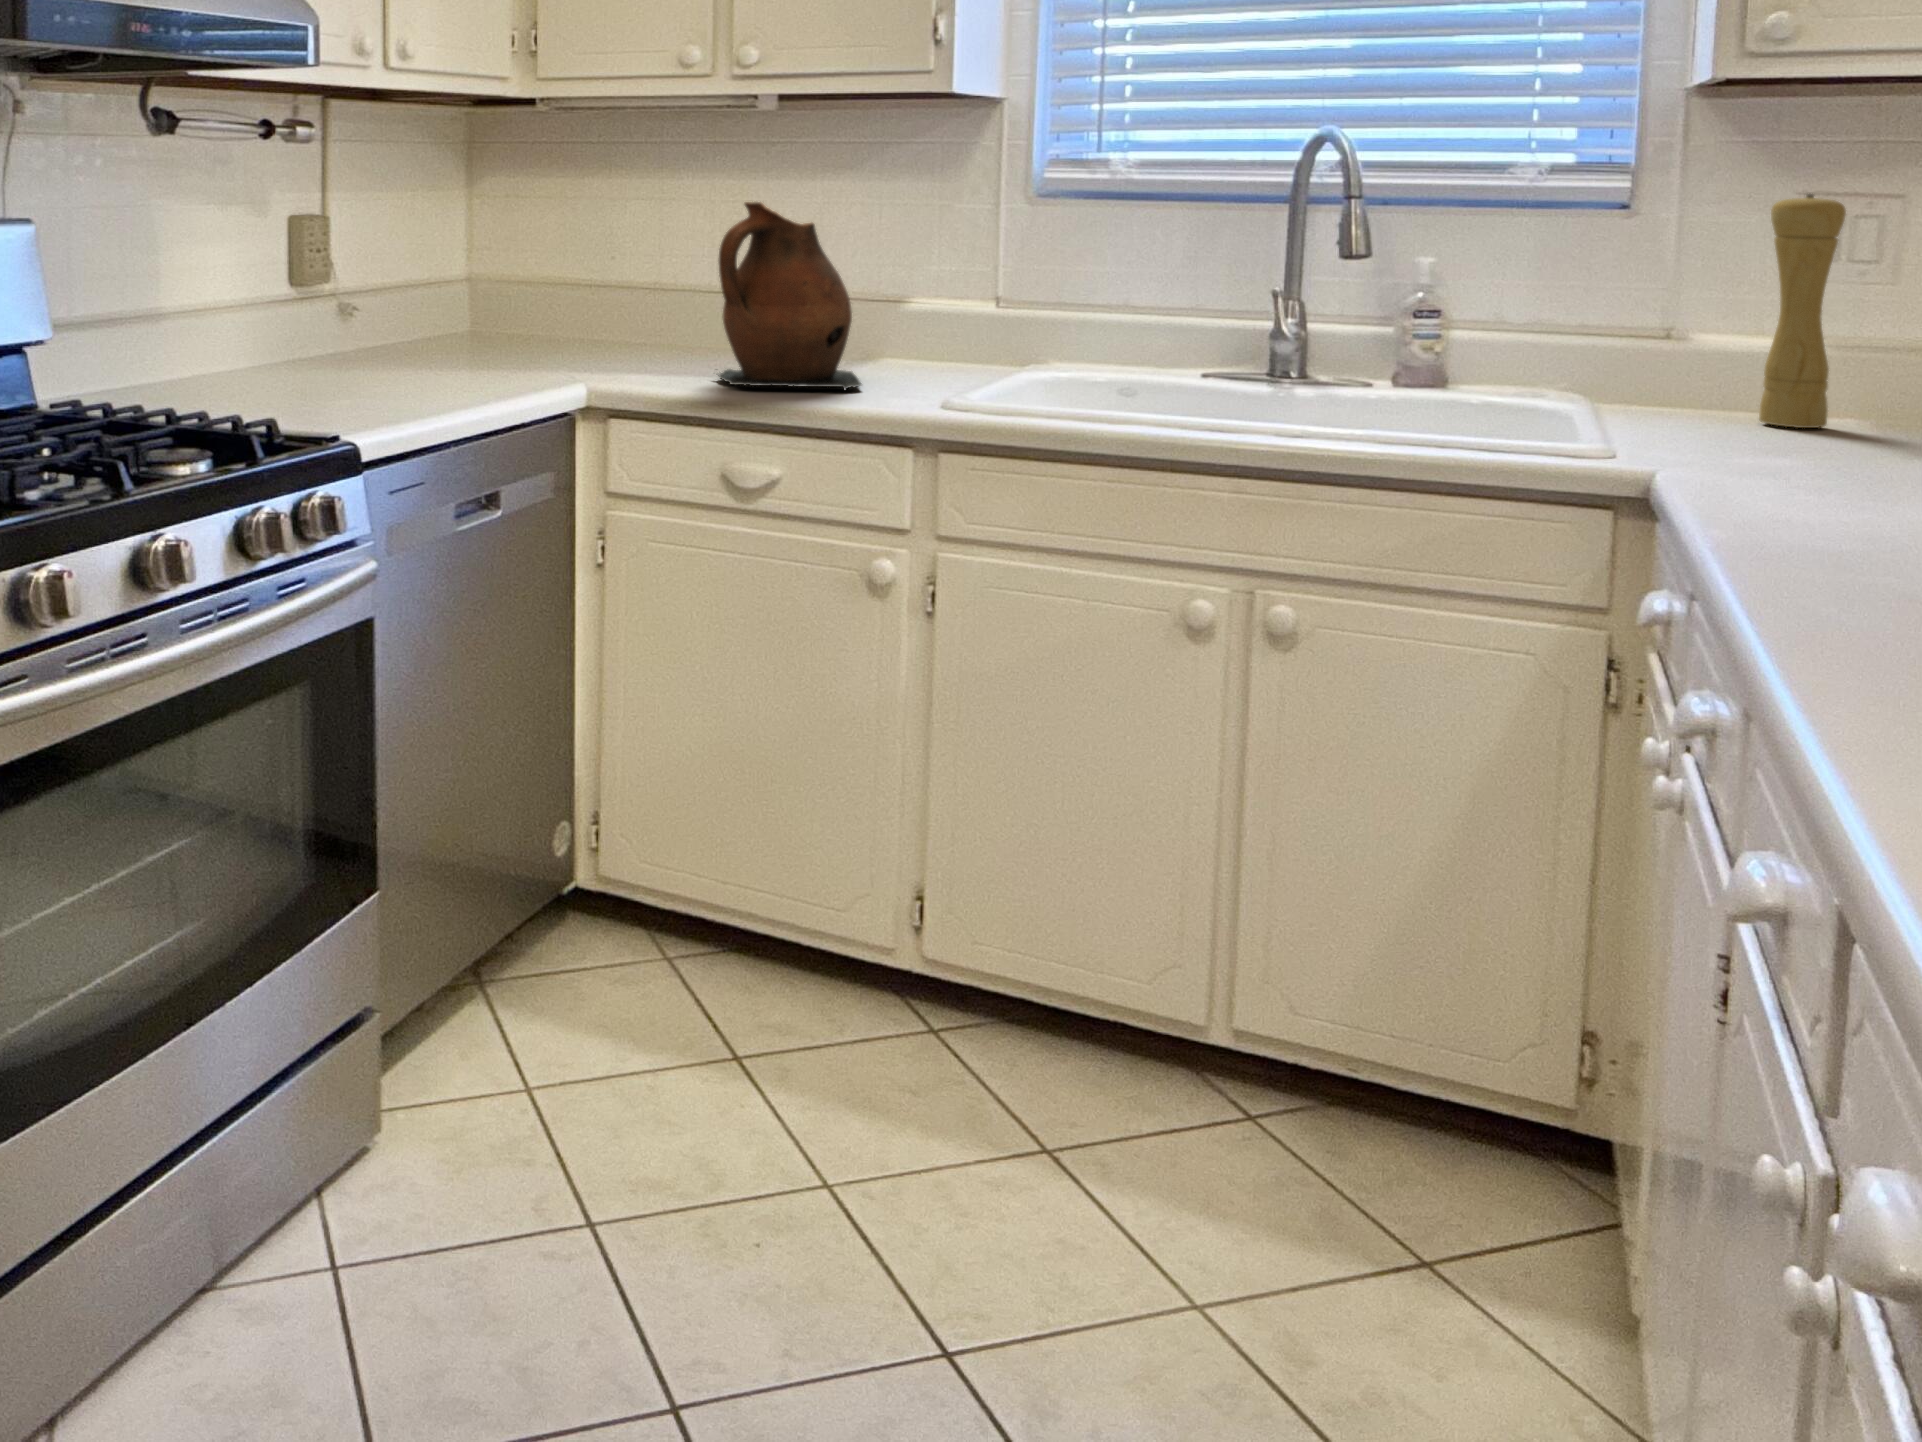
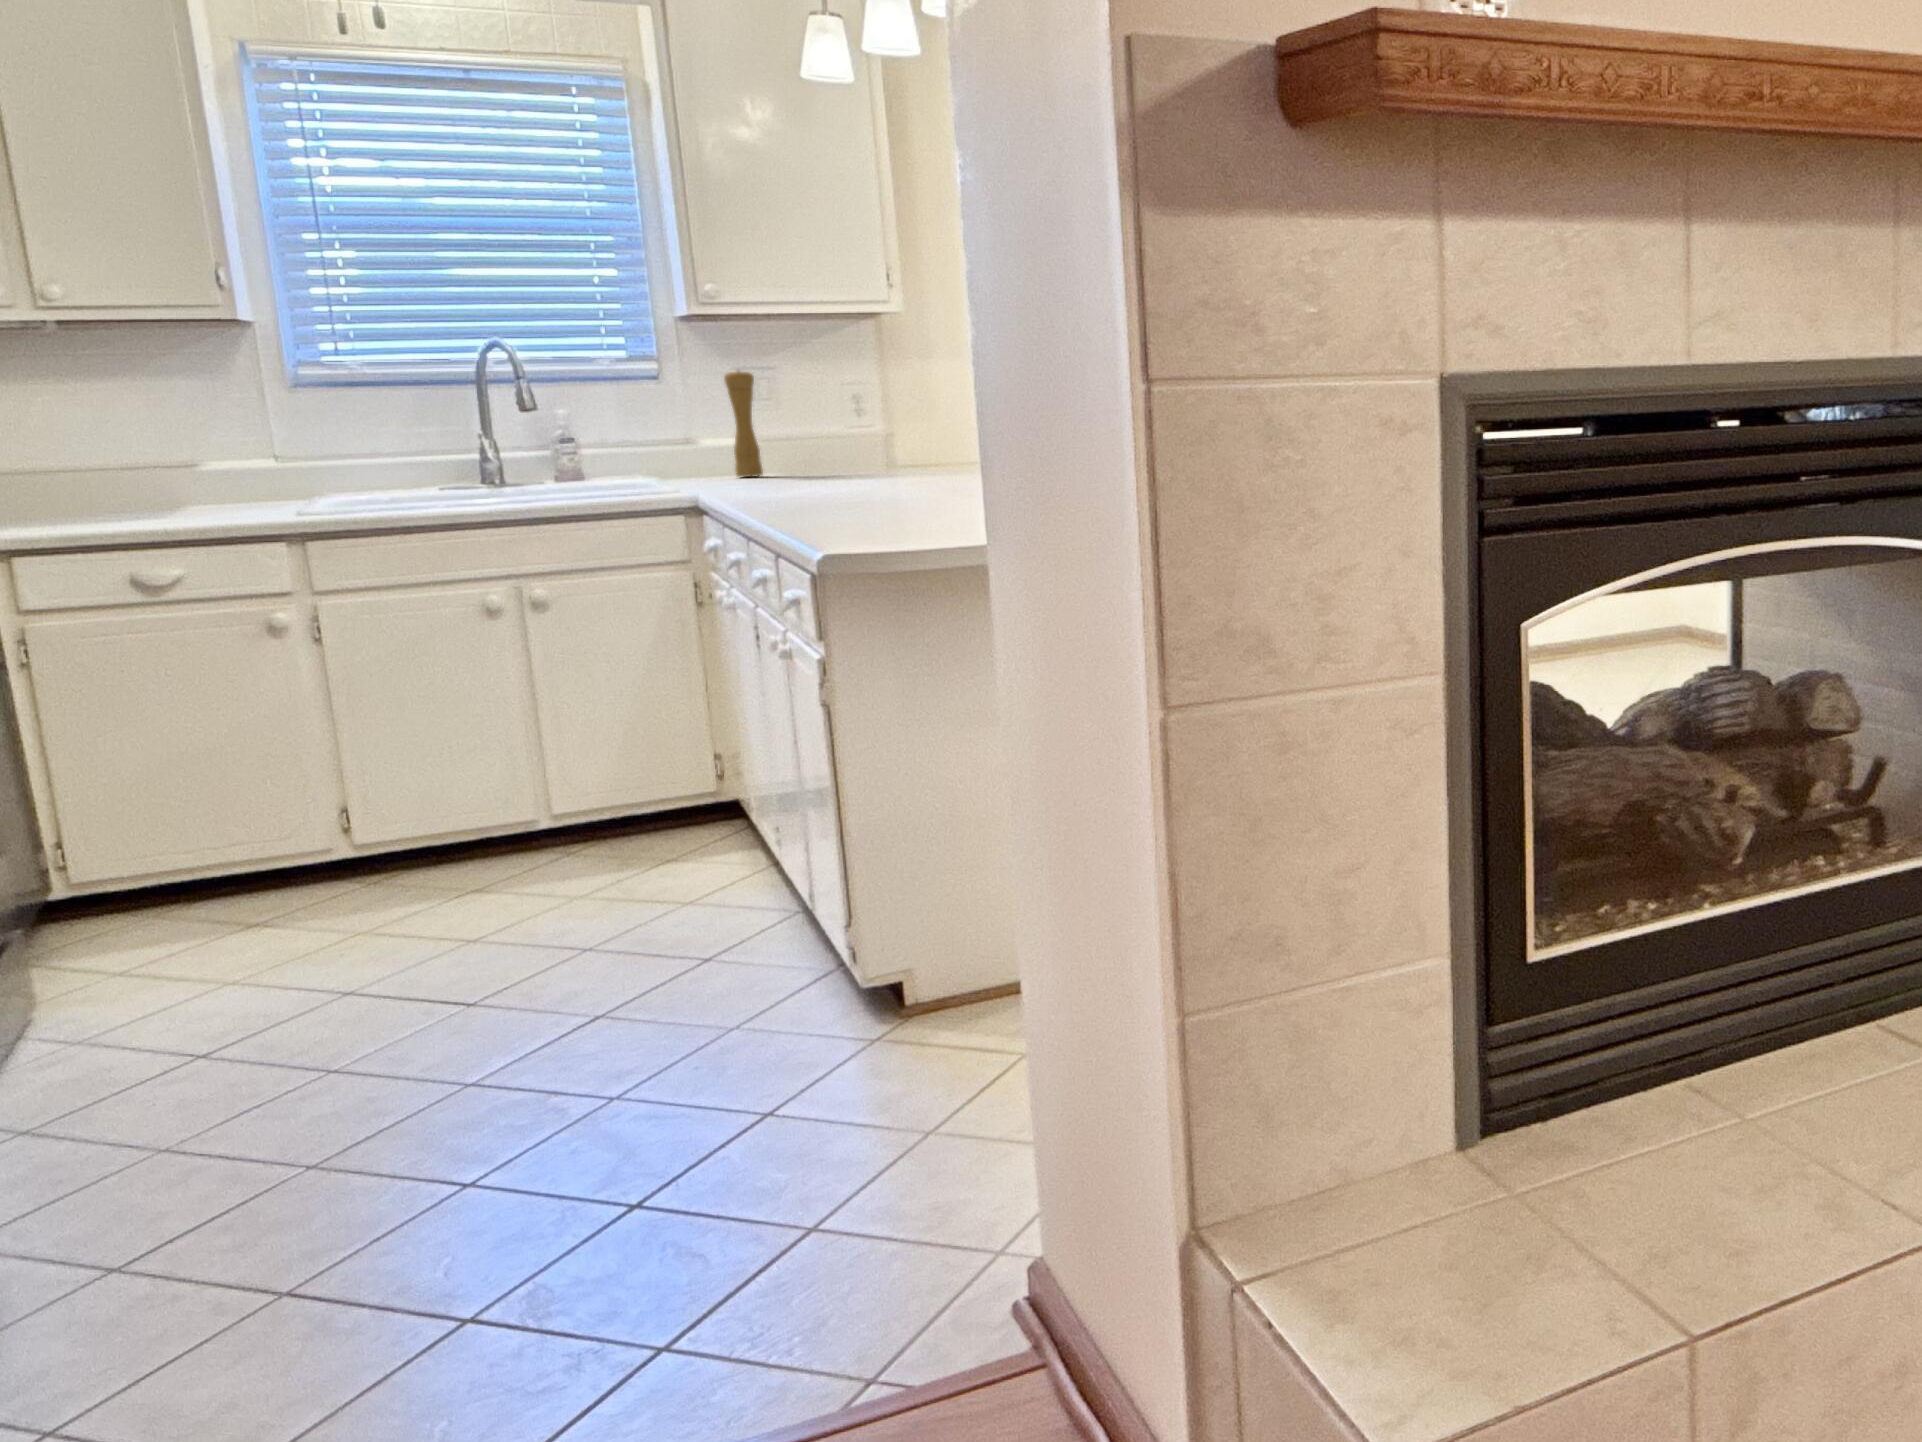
ceramic pitcher: present [718,202,861,390] -> none [85,396,227,522]

